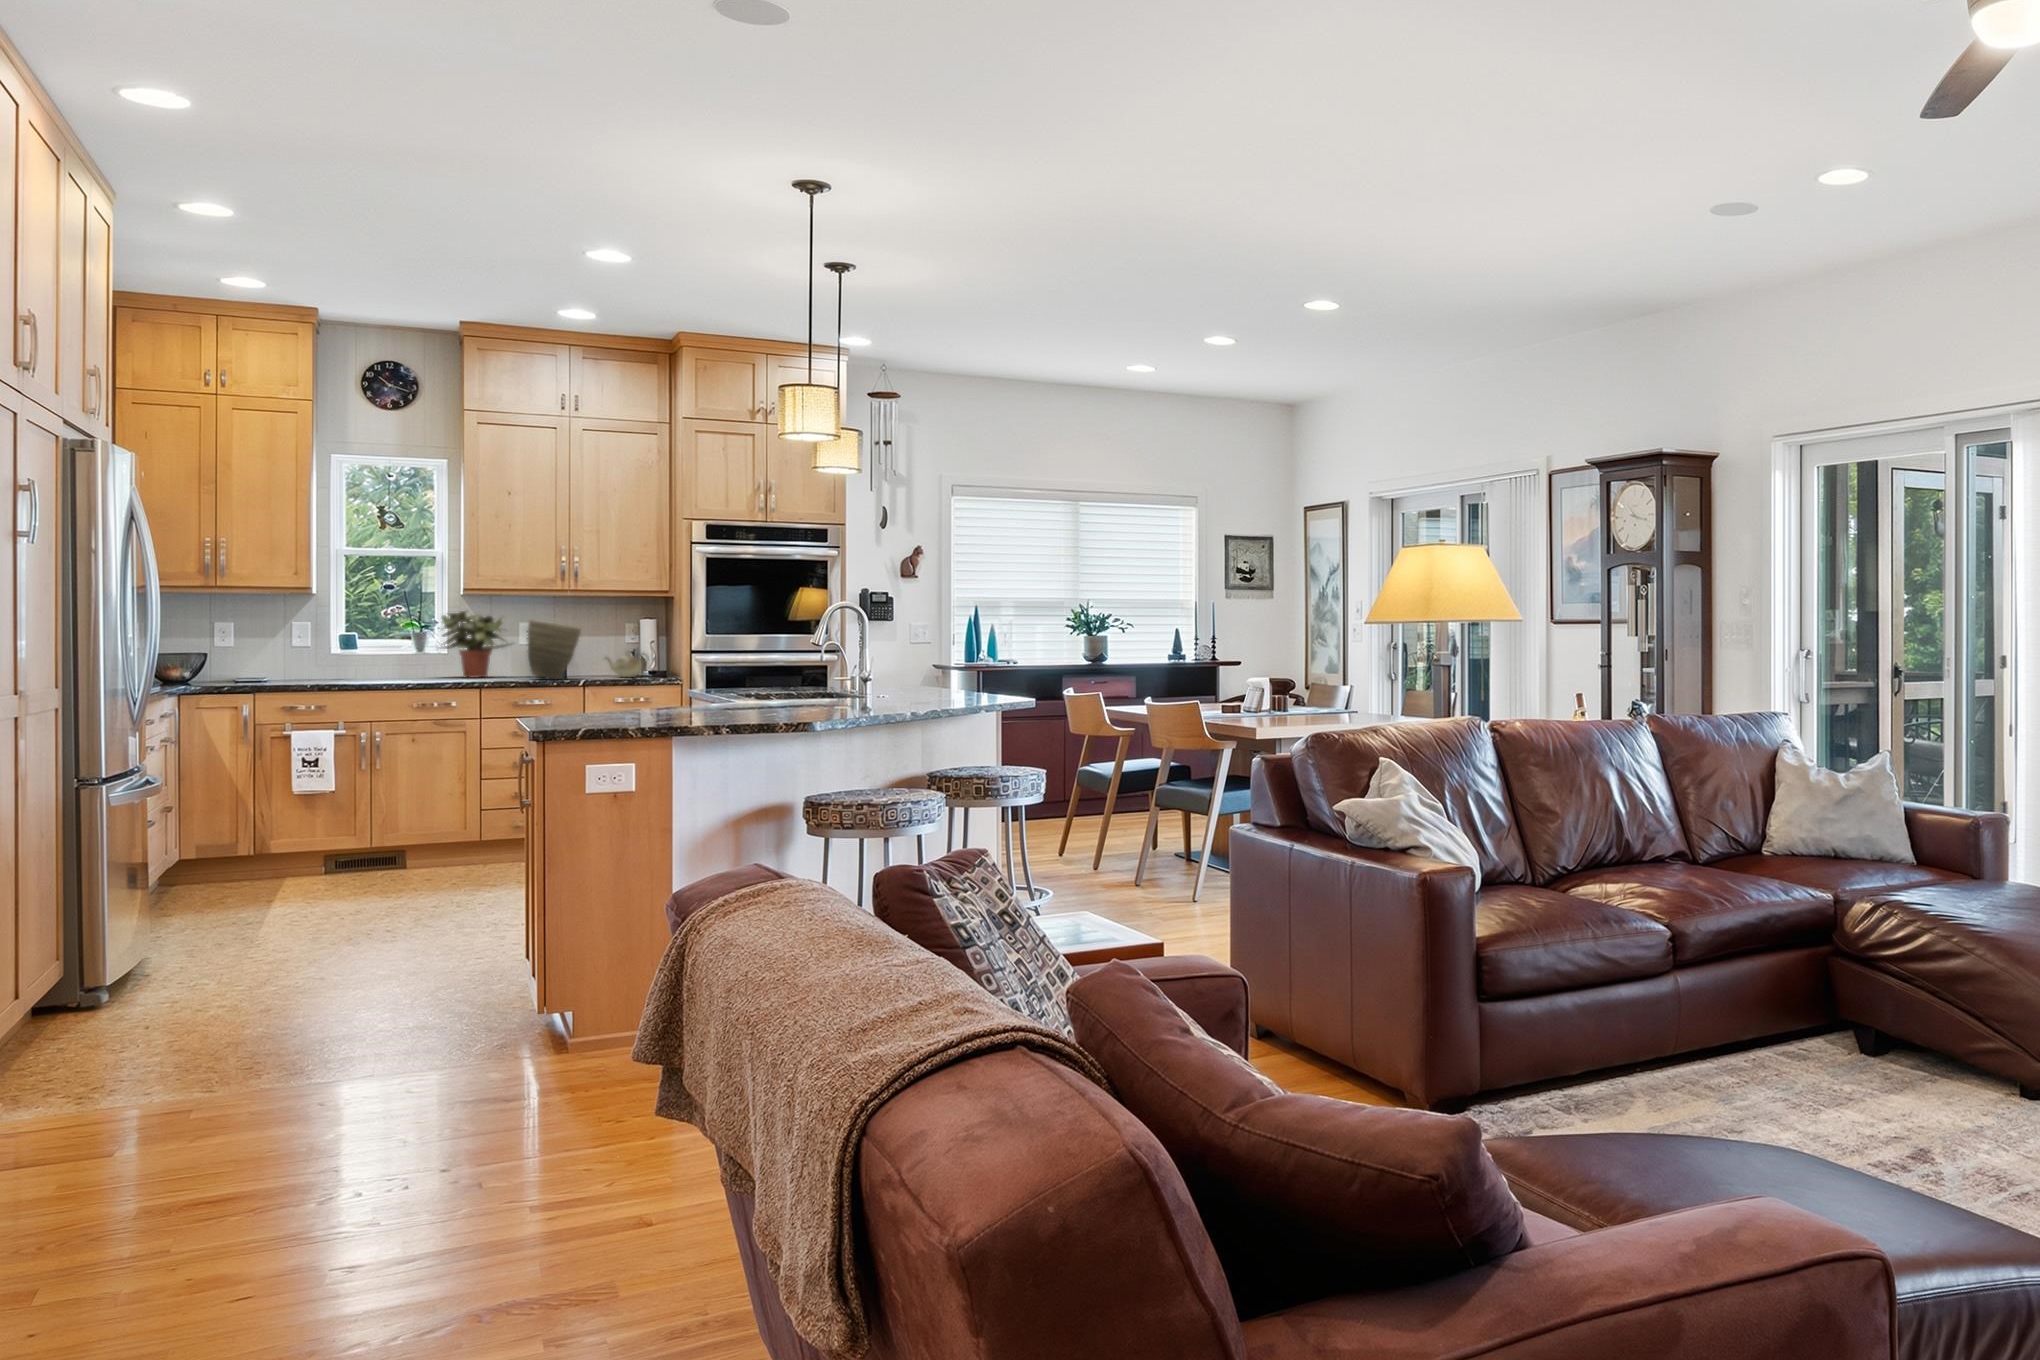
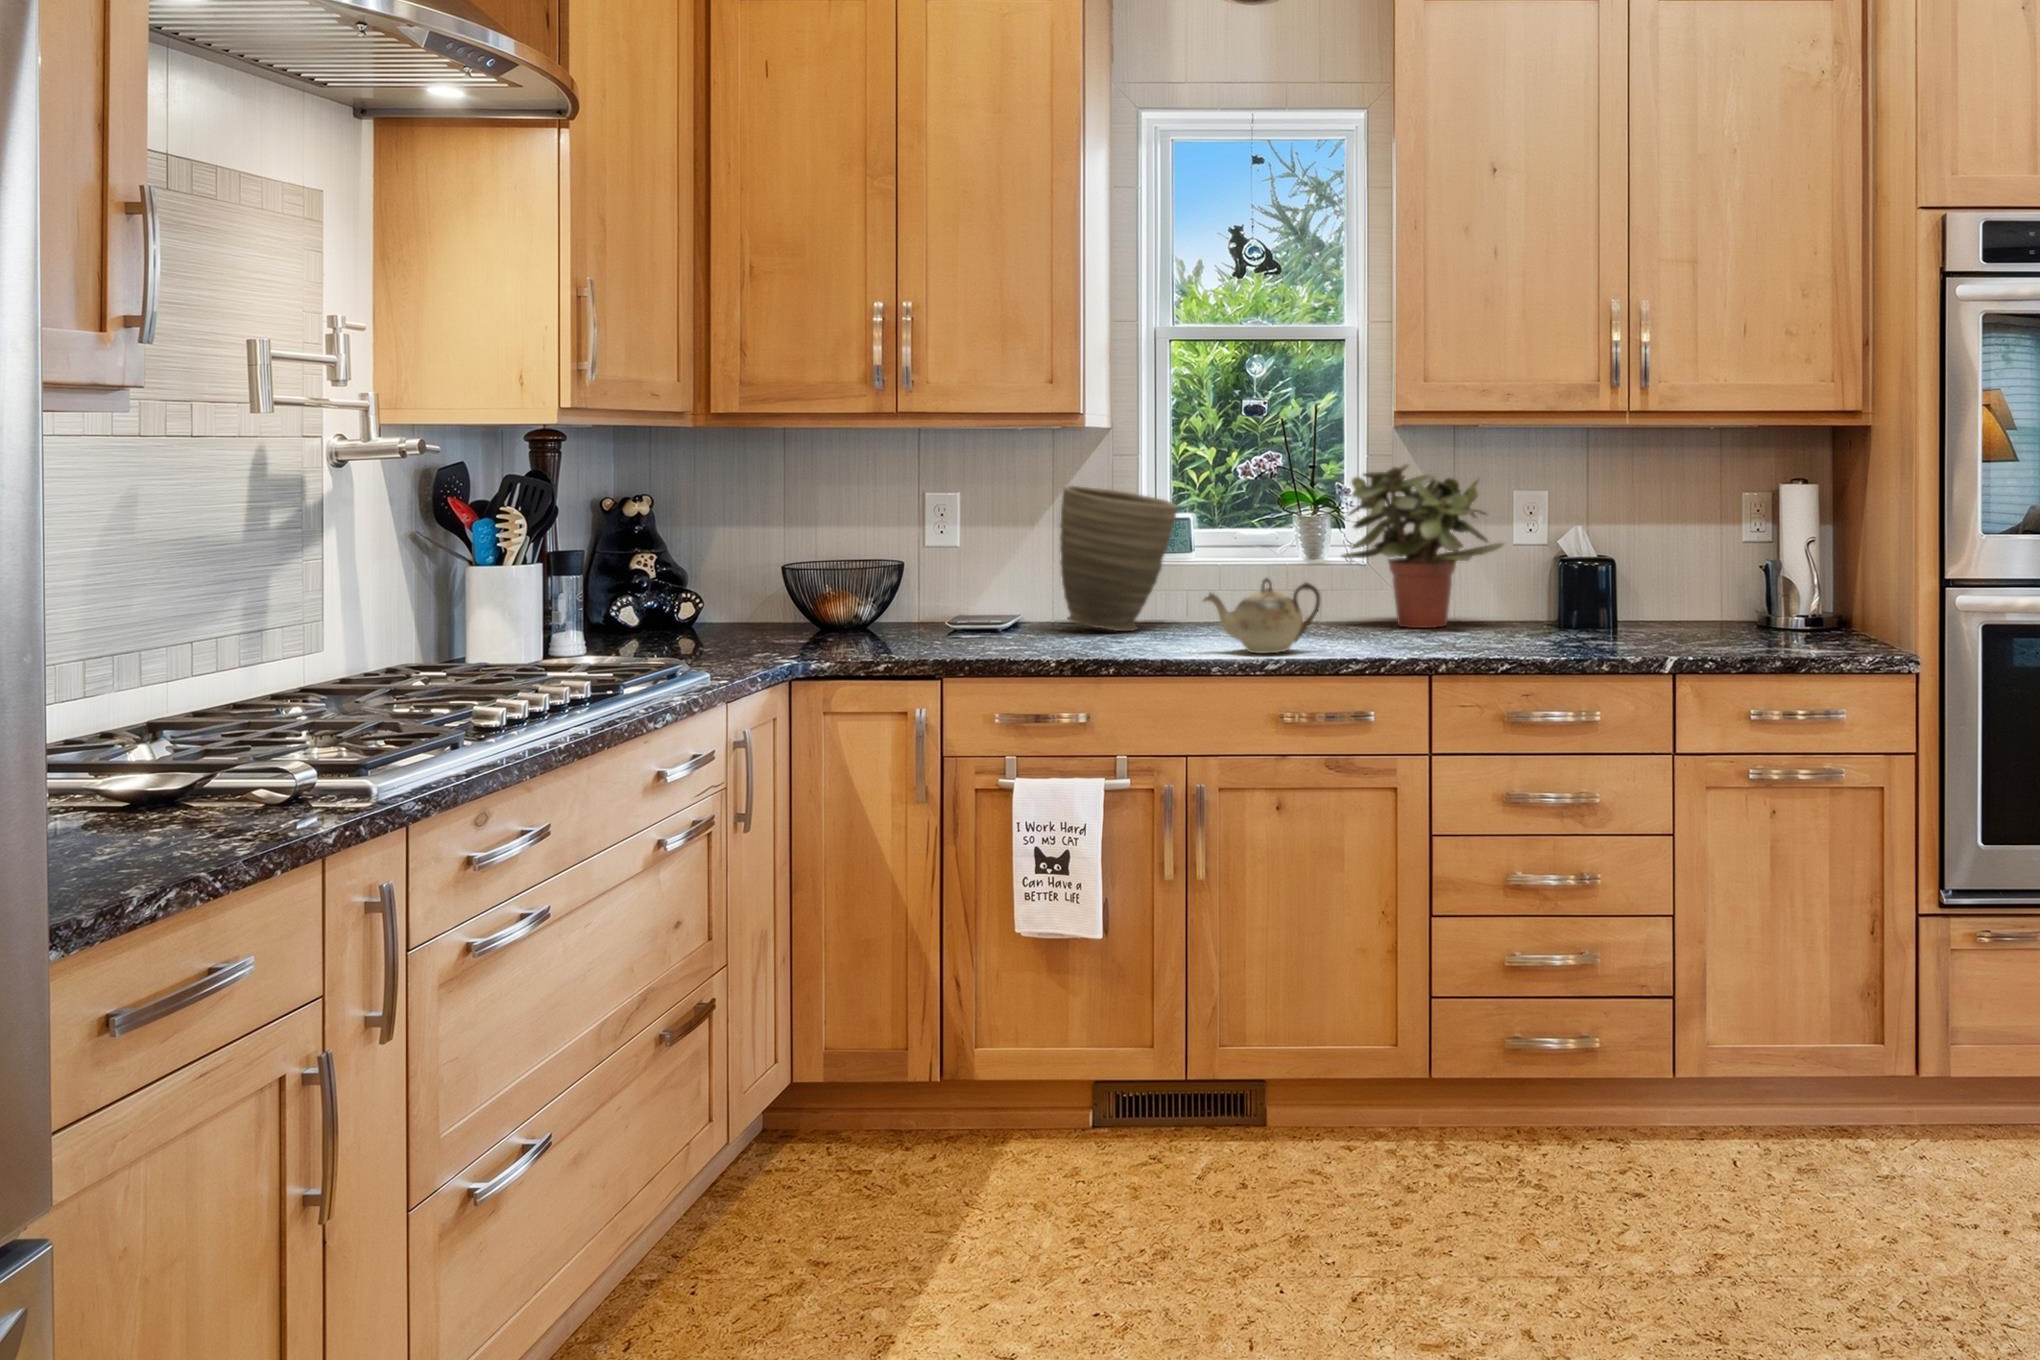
vase: present [527,620,581,679] -> present [1060,486,1177,631]
teapot: present [606,654,644,677] -> present [1203,578,1320,653]

